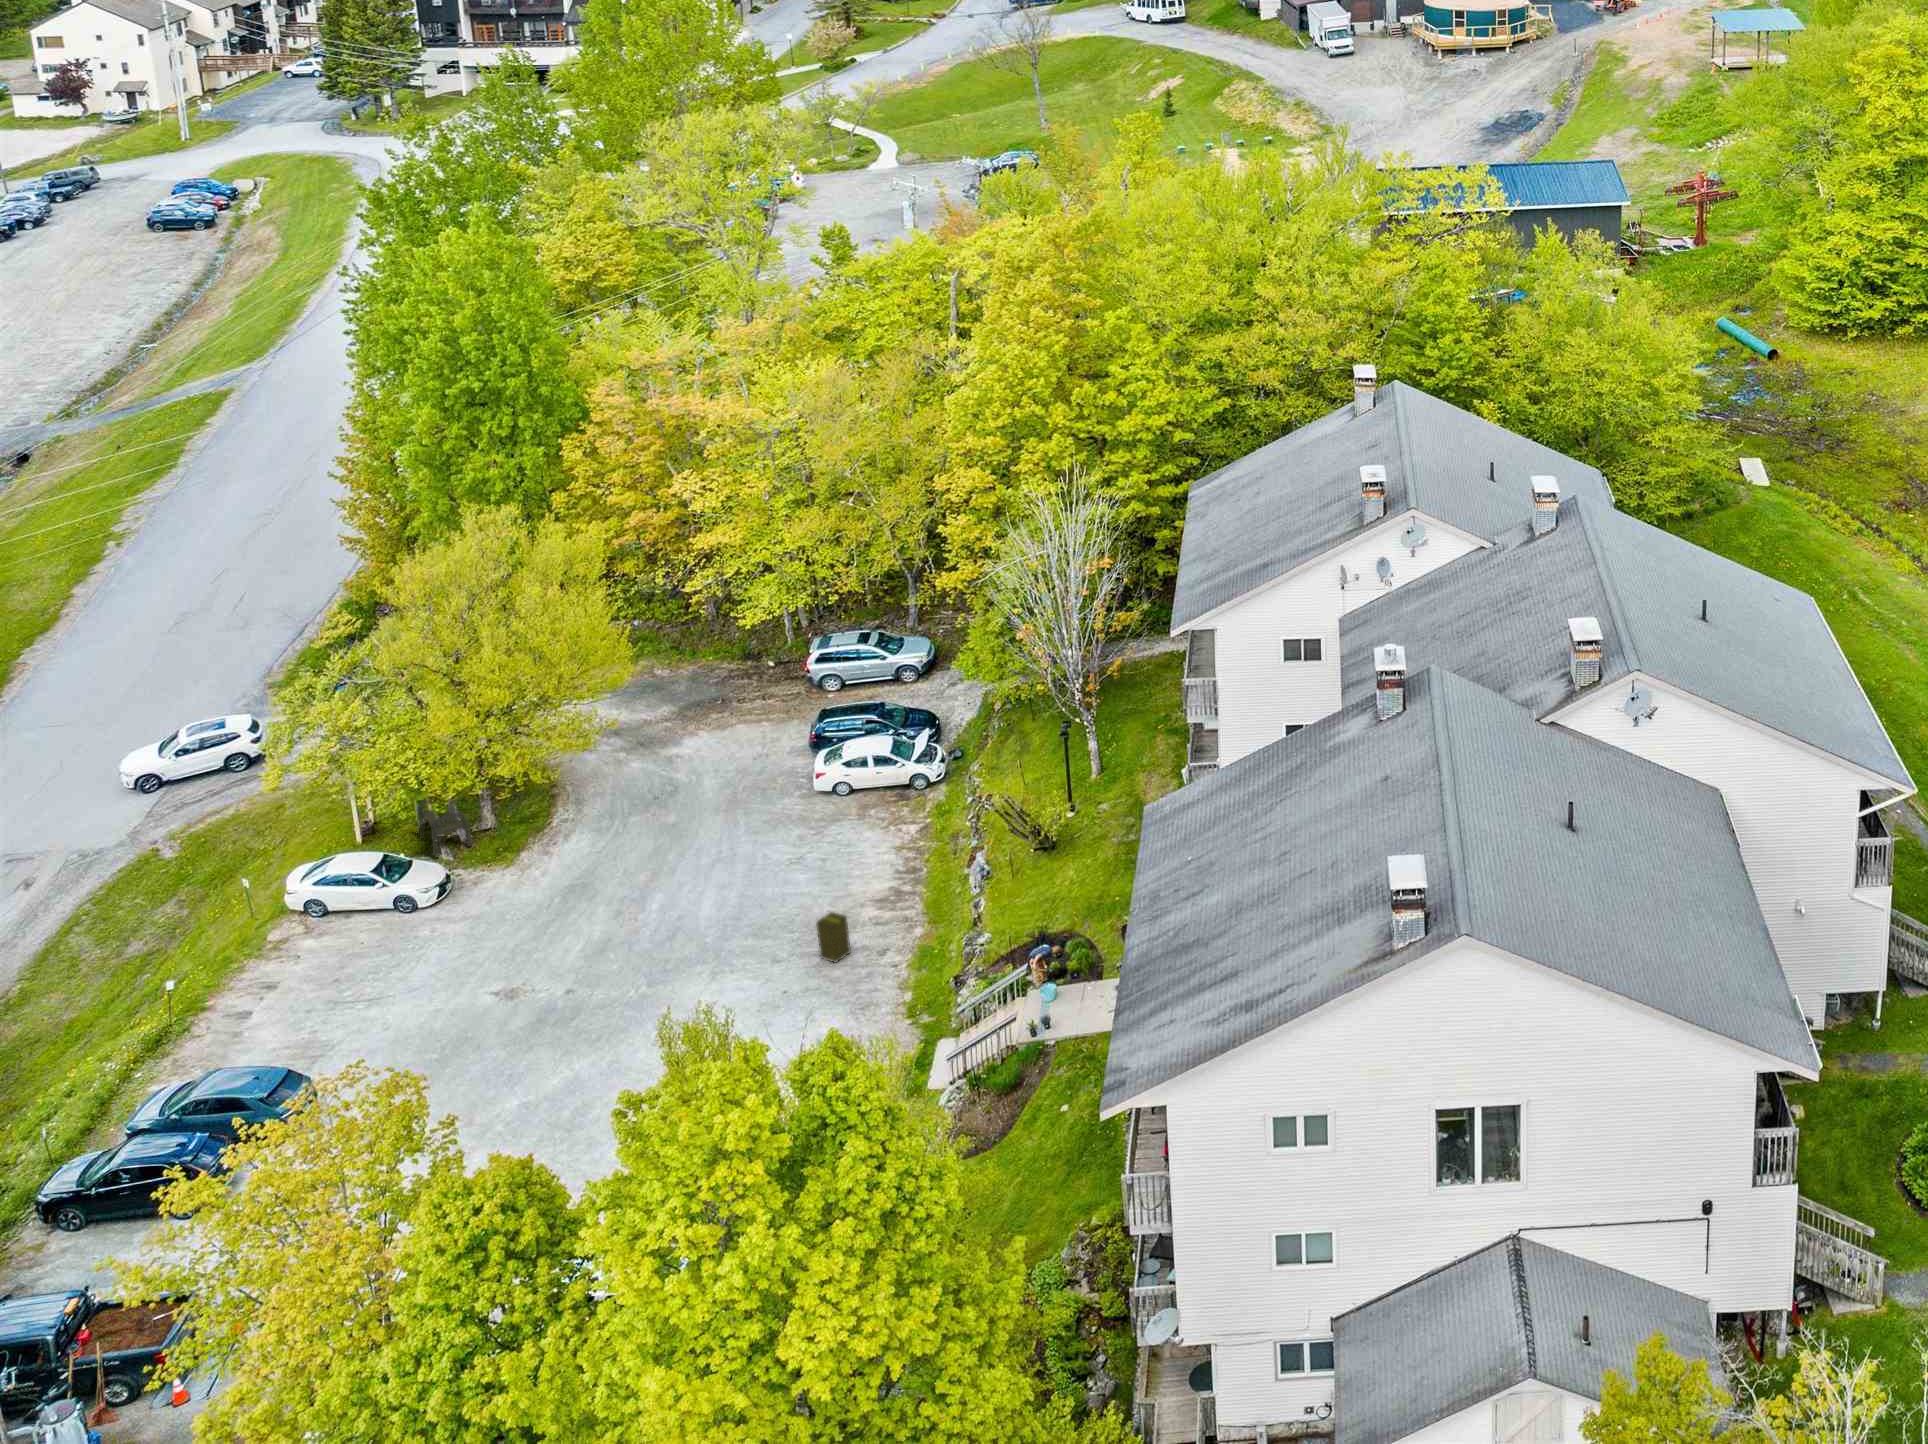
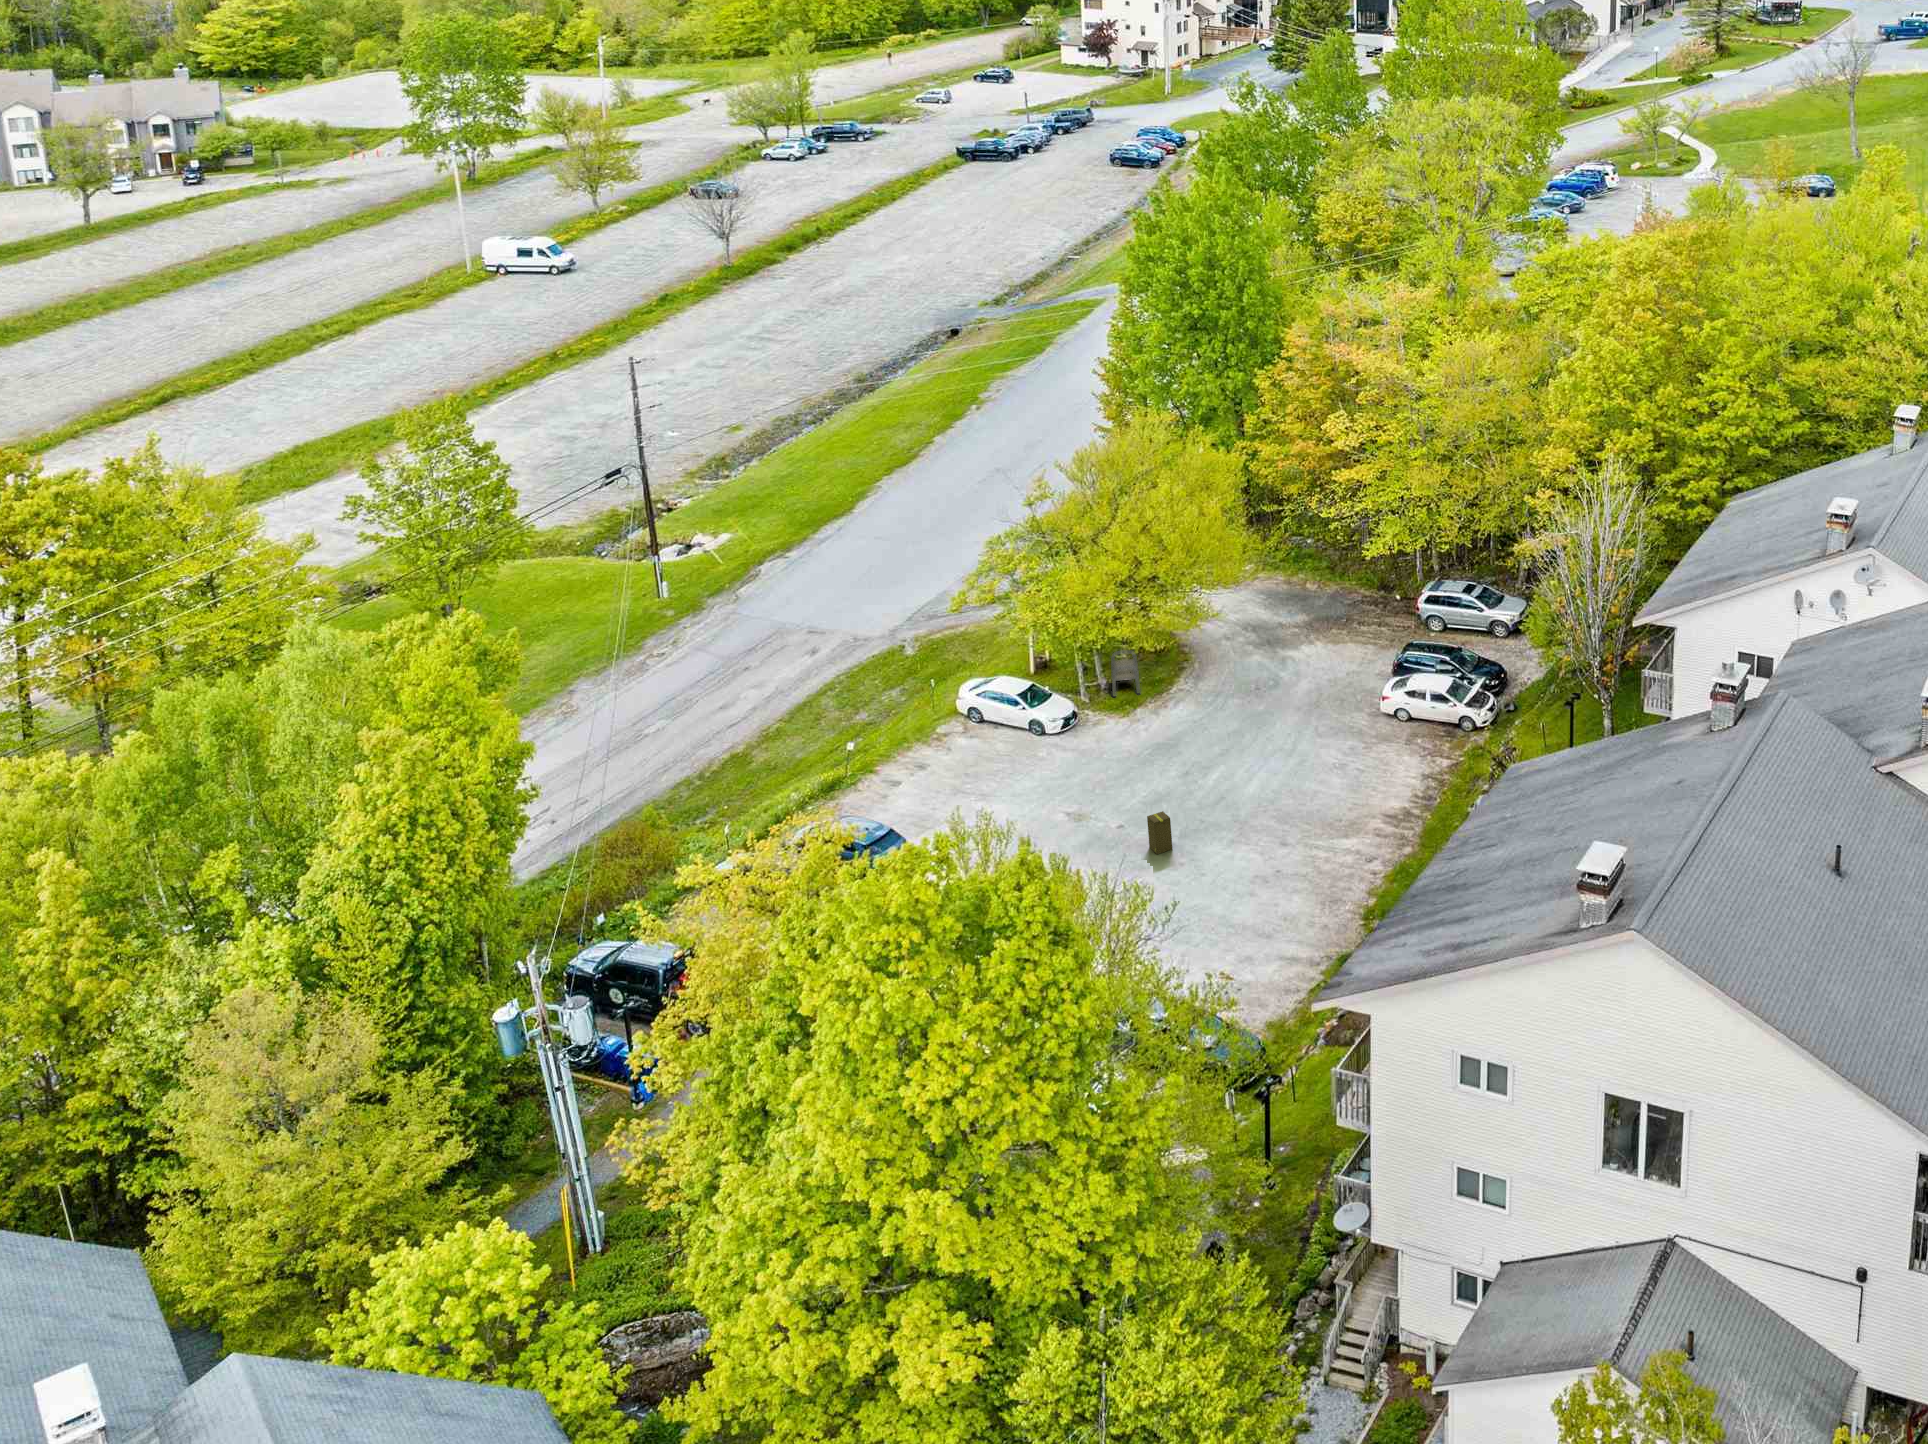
cardboard box: present [816,912,851,962] -> present [1147,811,1172,854]

